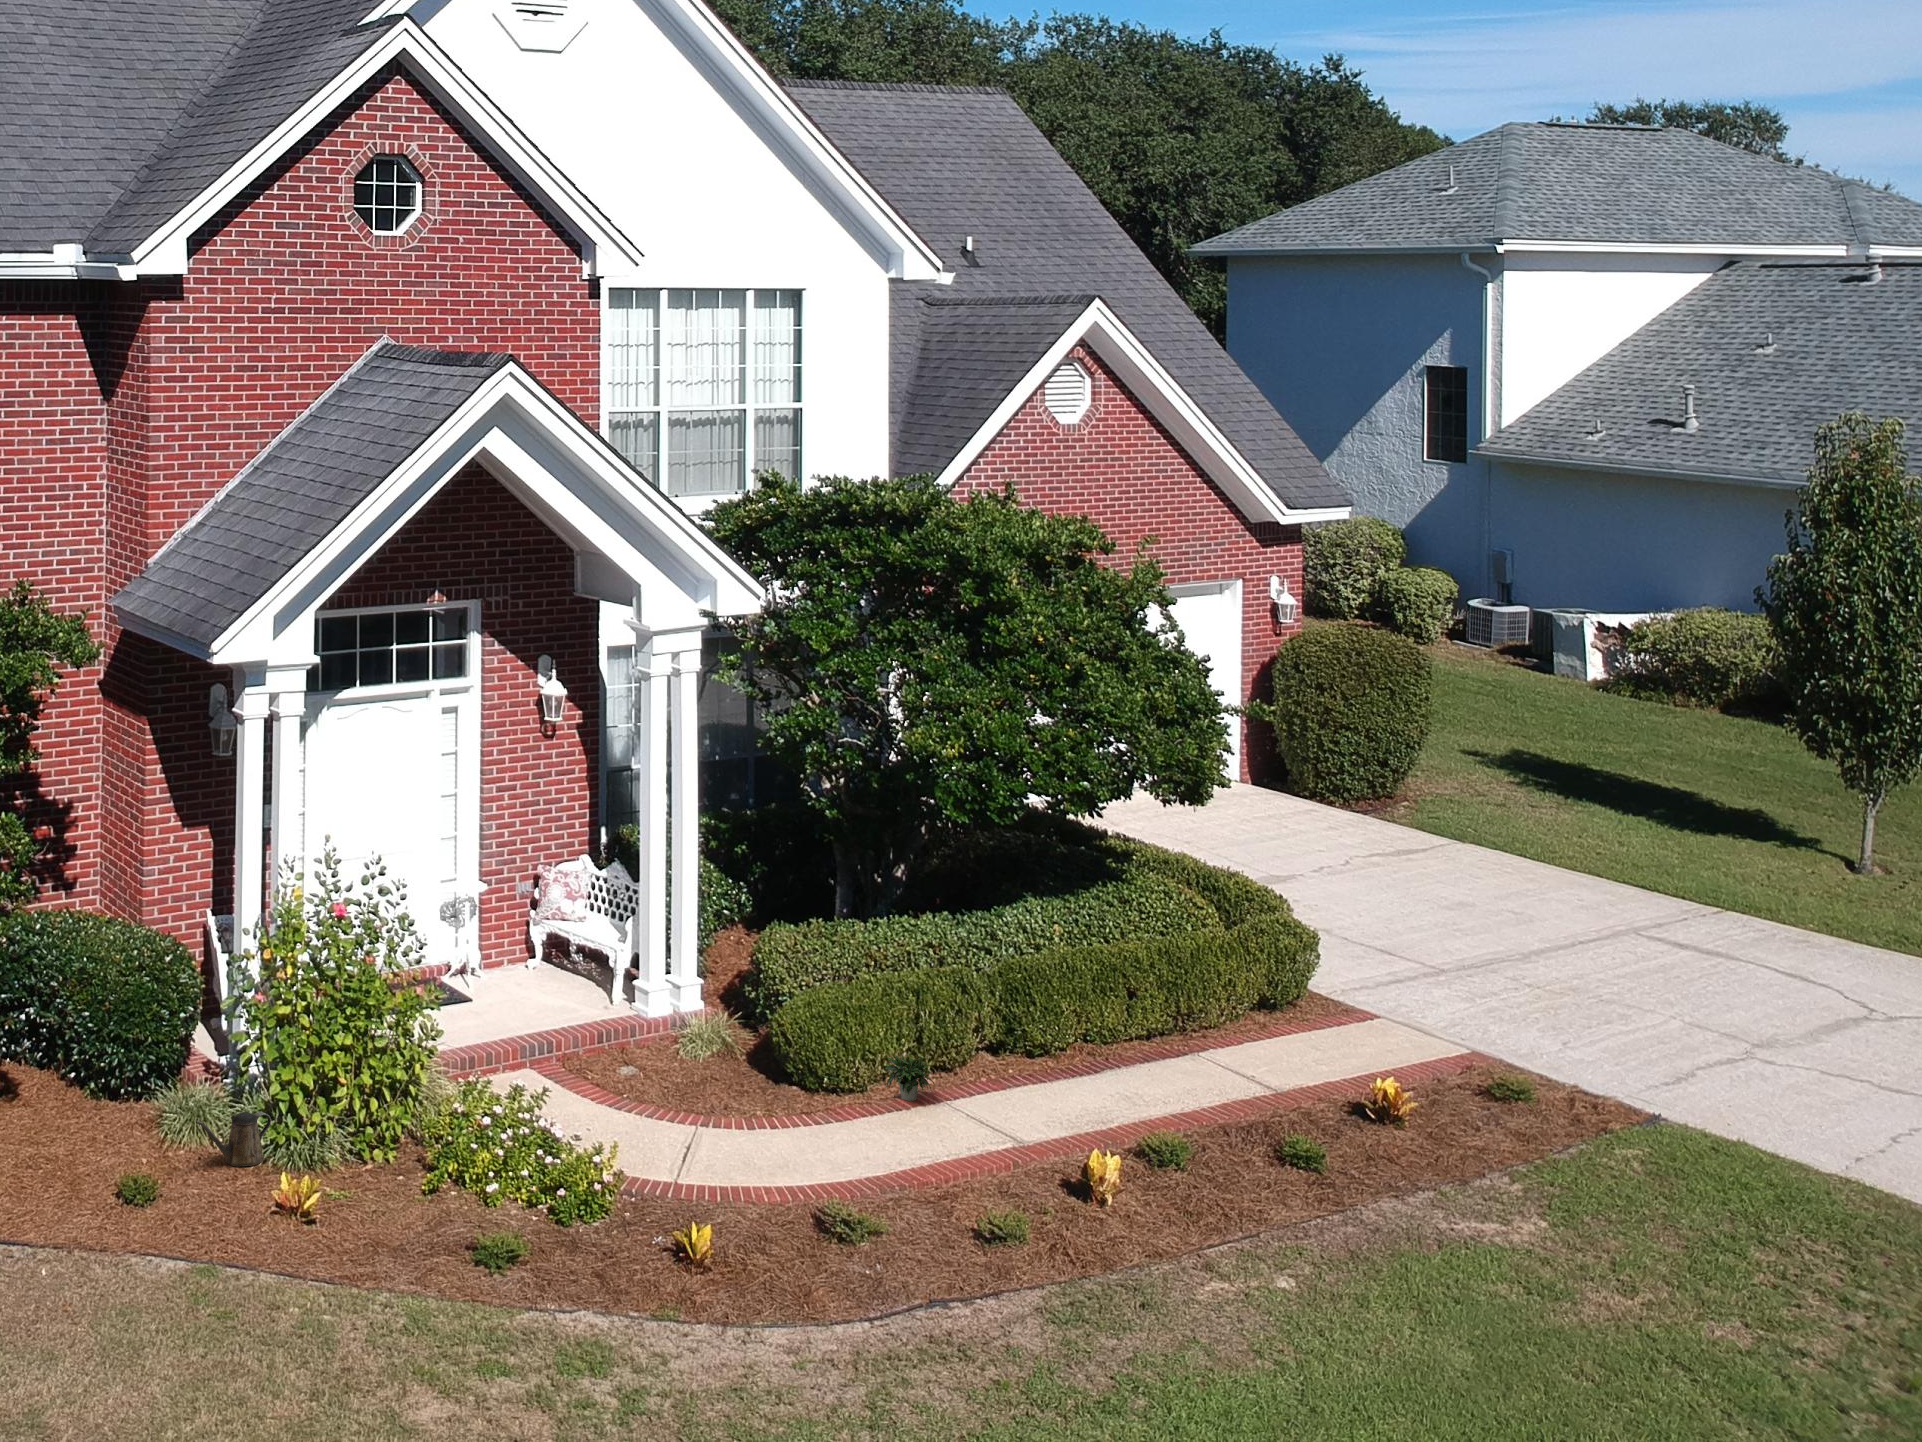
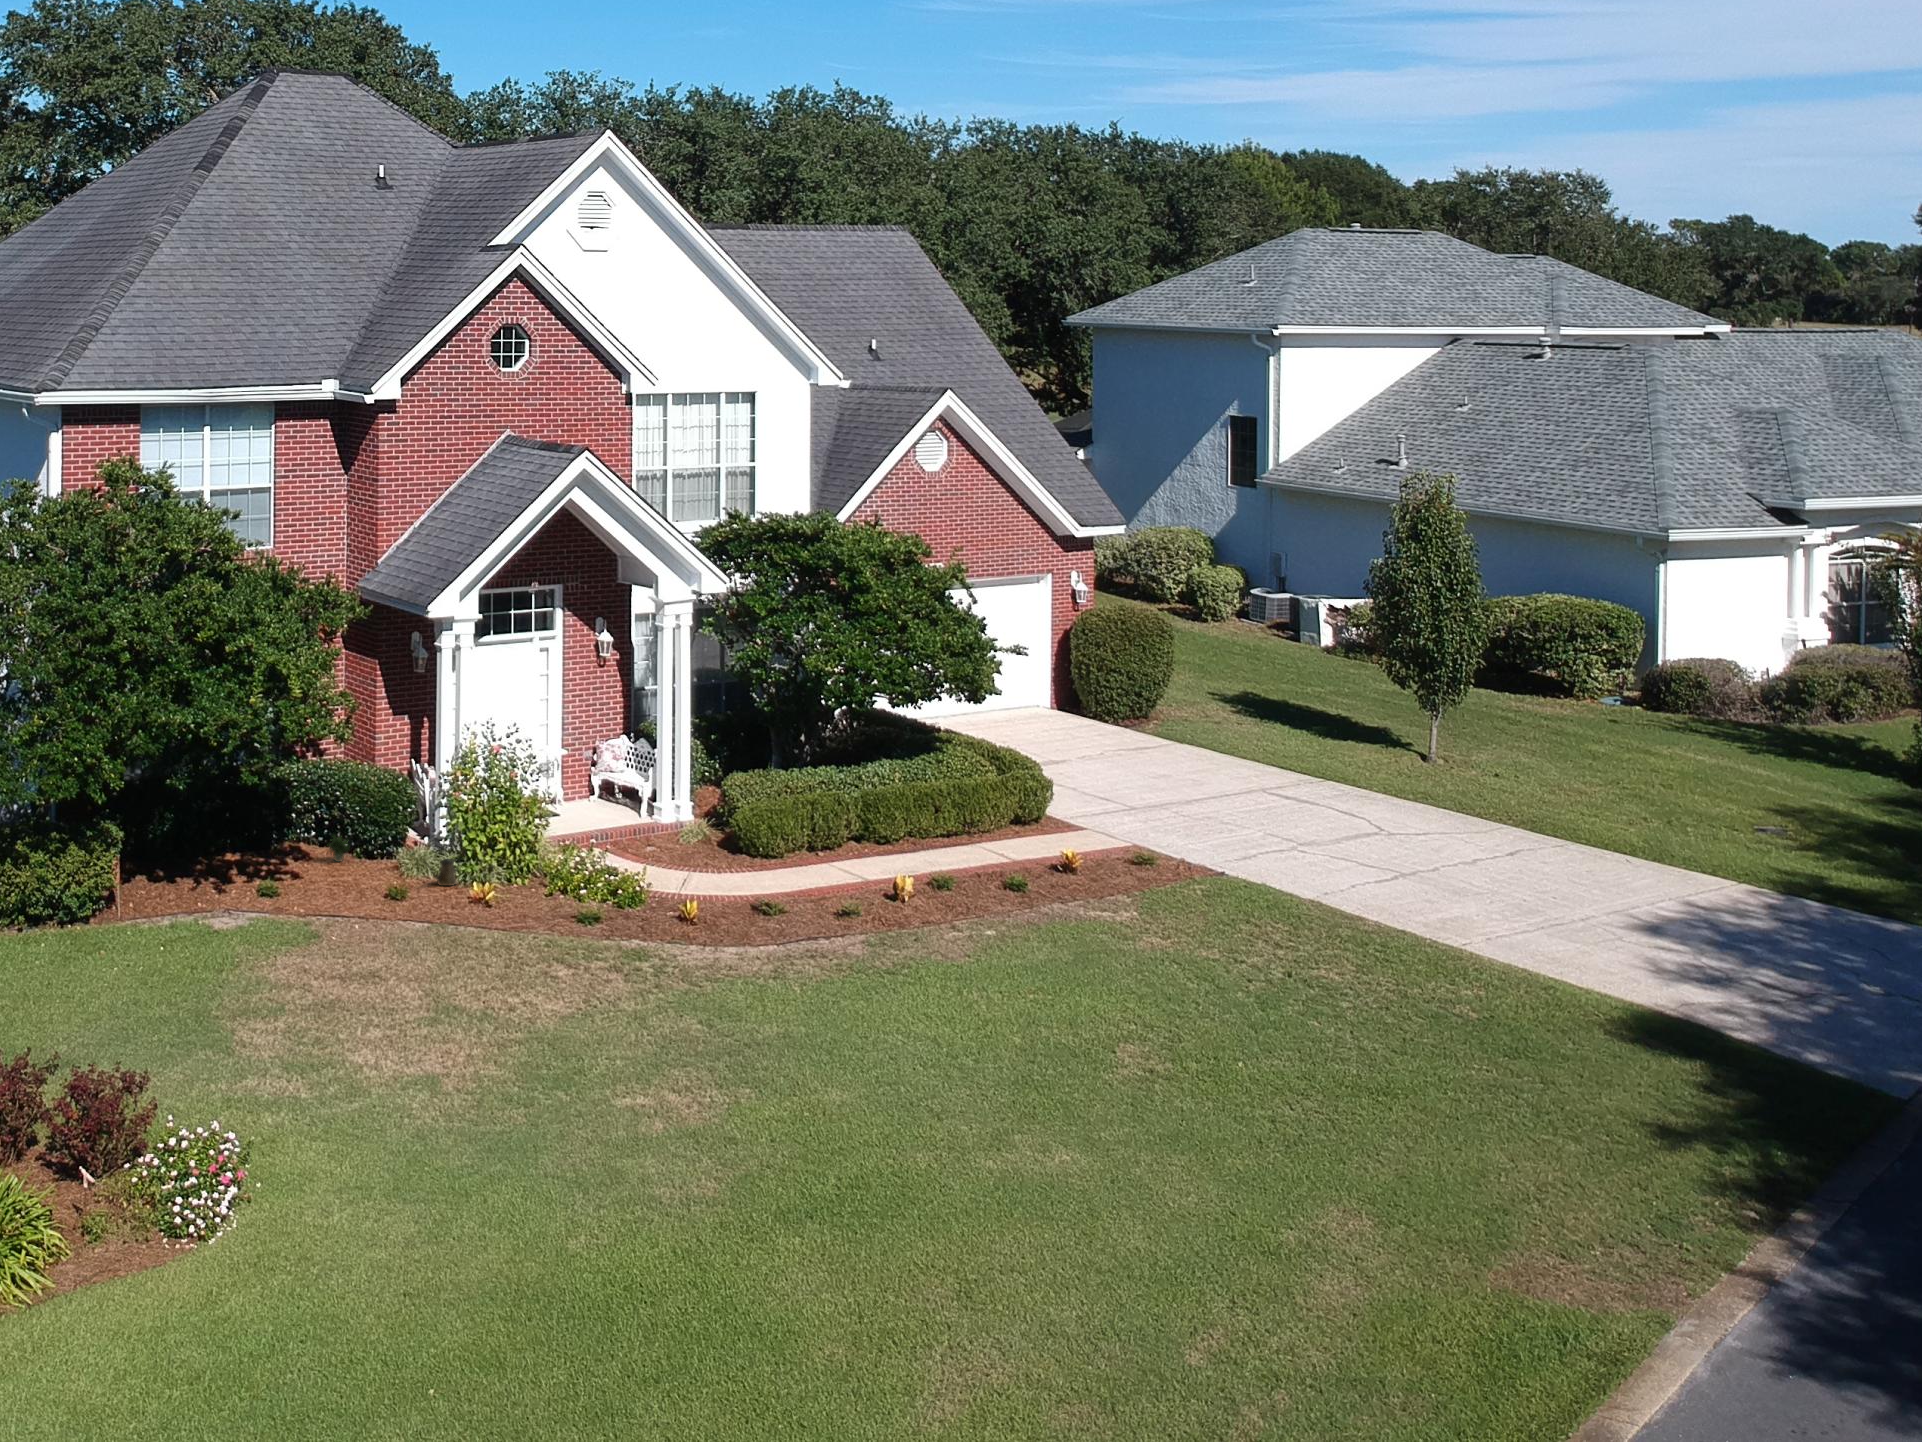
potted plant: present [869,1054,935,1101] -> present [327,836,349,862]

